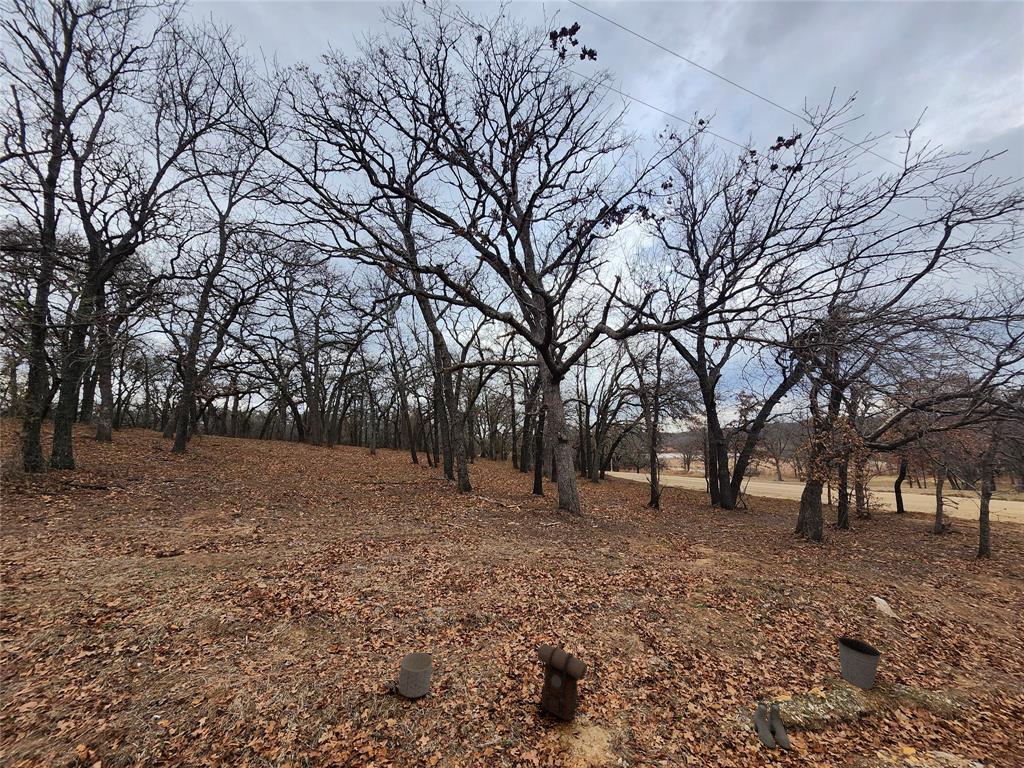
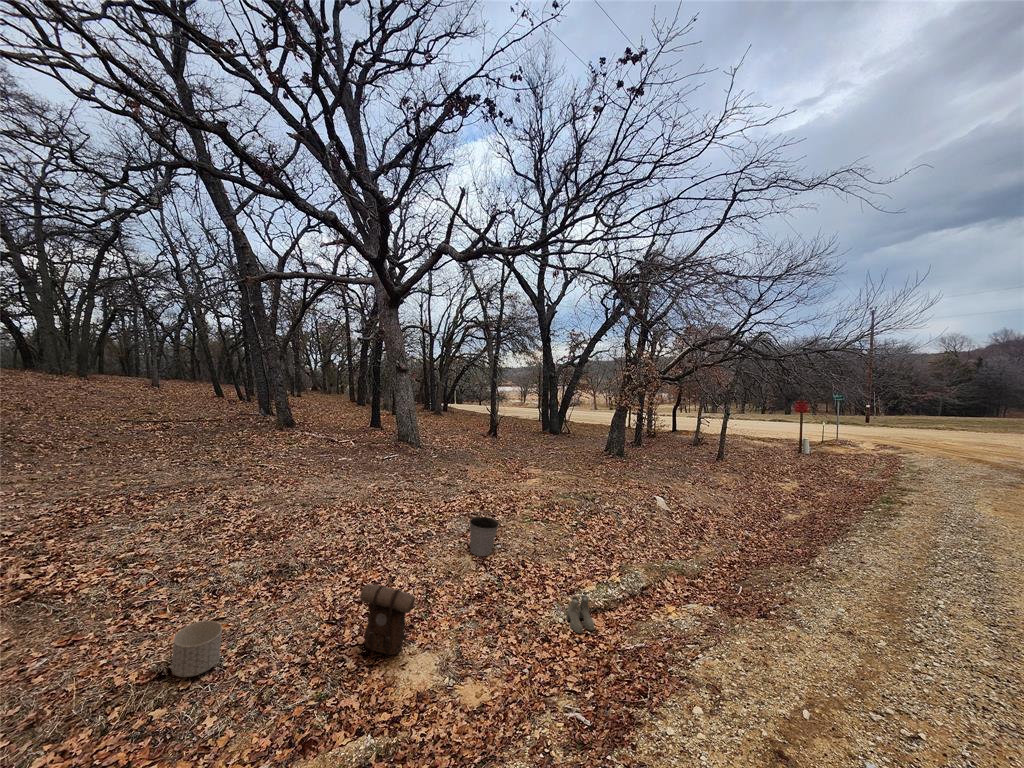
bucket: present [838,637,881,689] -> present [470,517,499,556]

